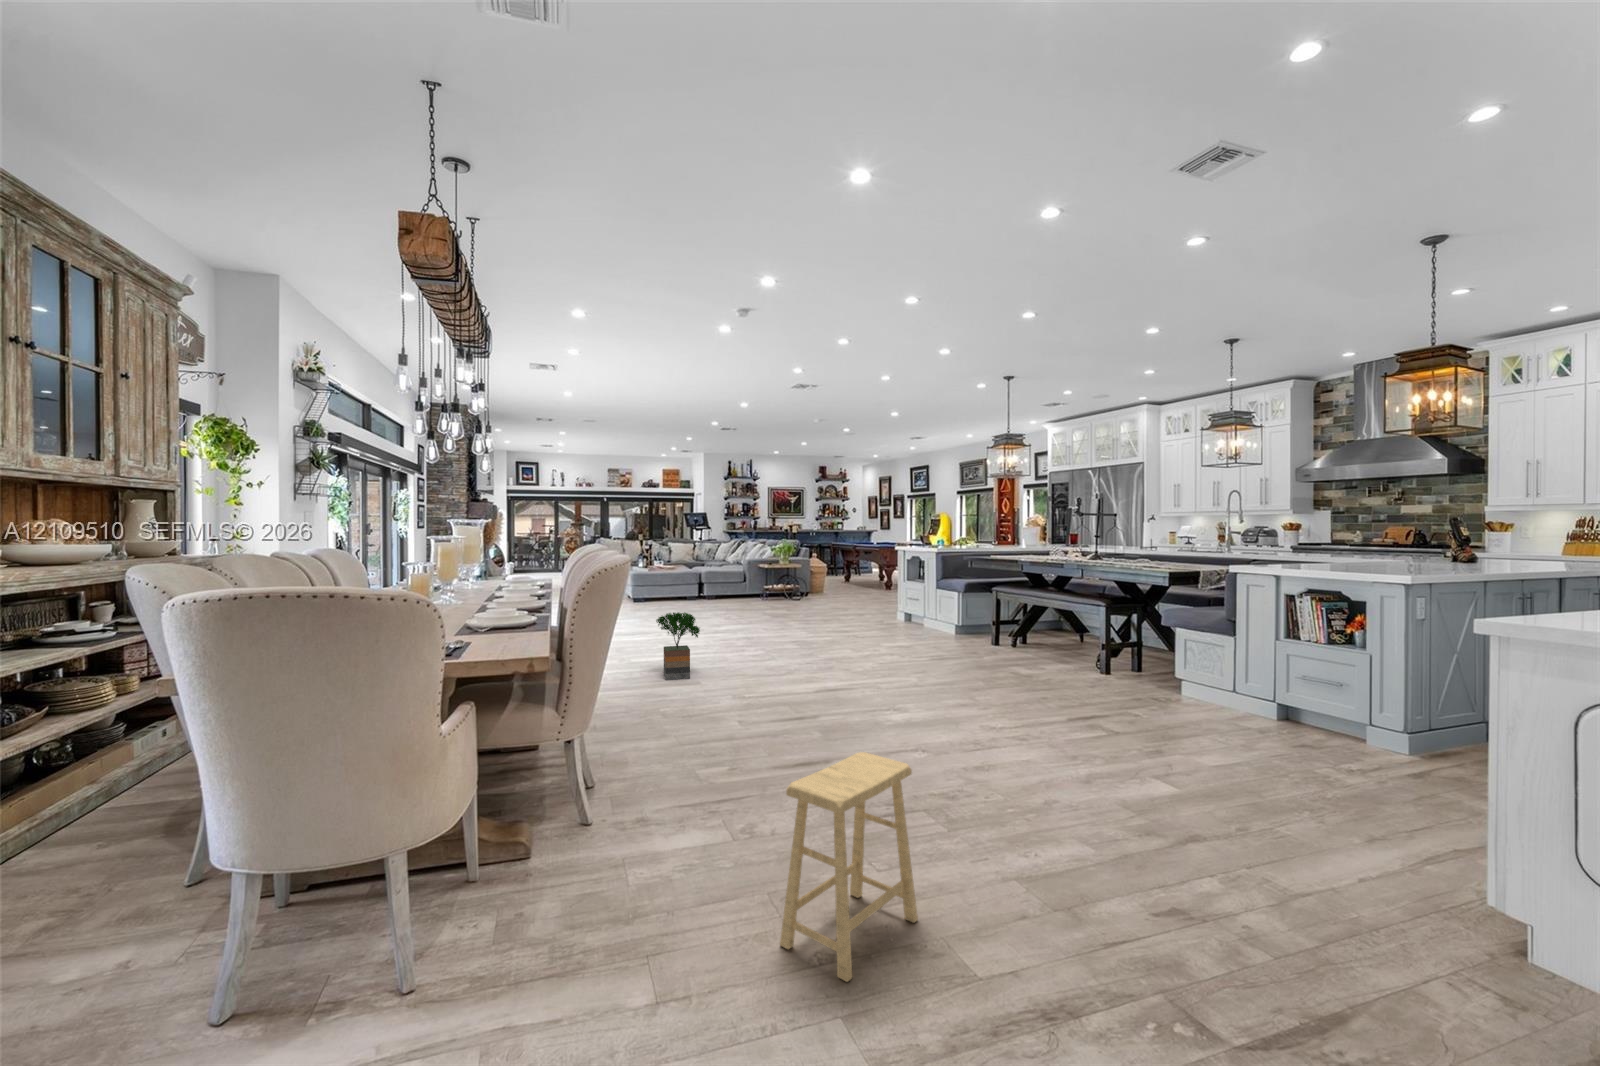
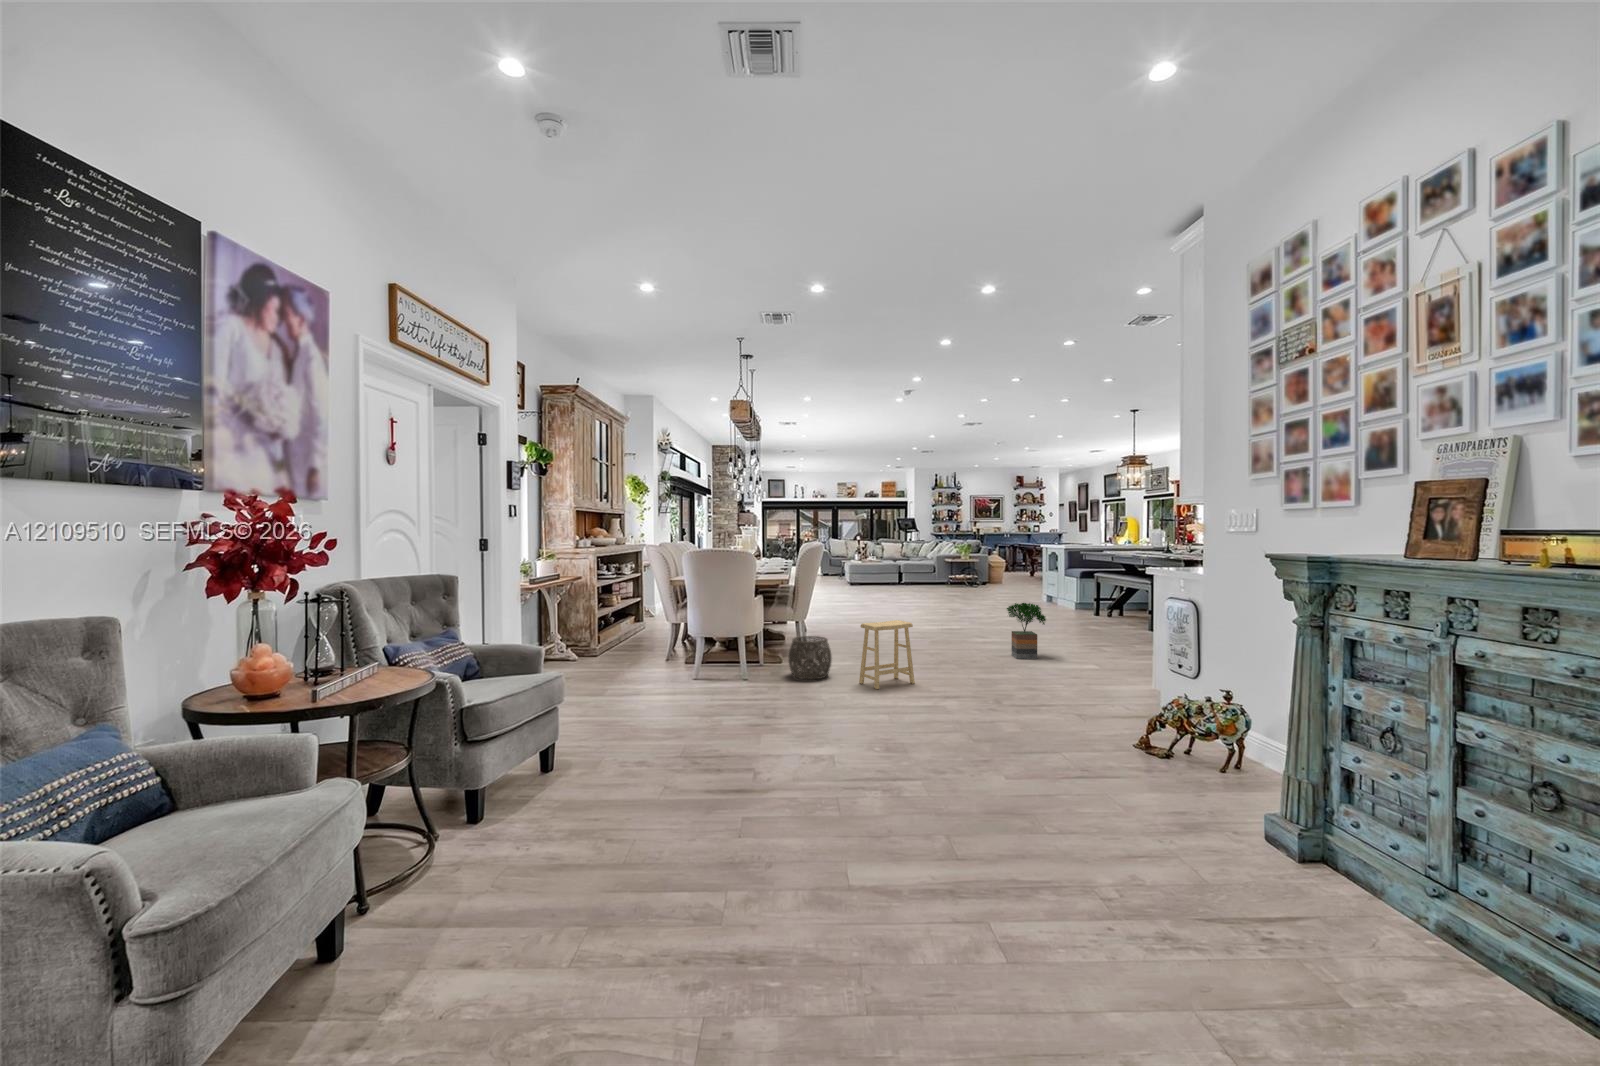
potted tree: present [656,612,700,680] -> present [1007,603,1046,659]
woven basket: none [569,805,695,956] -> present [788,636,832,680]

